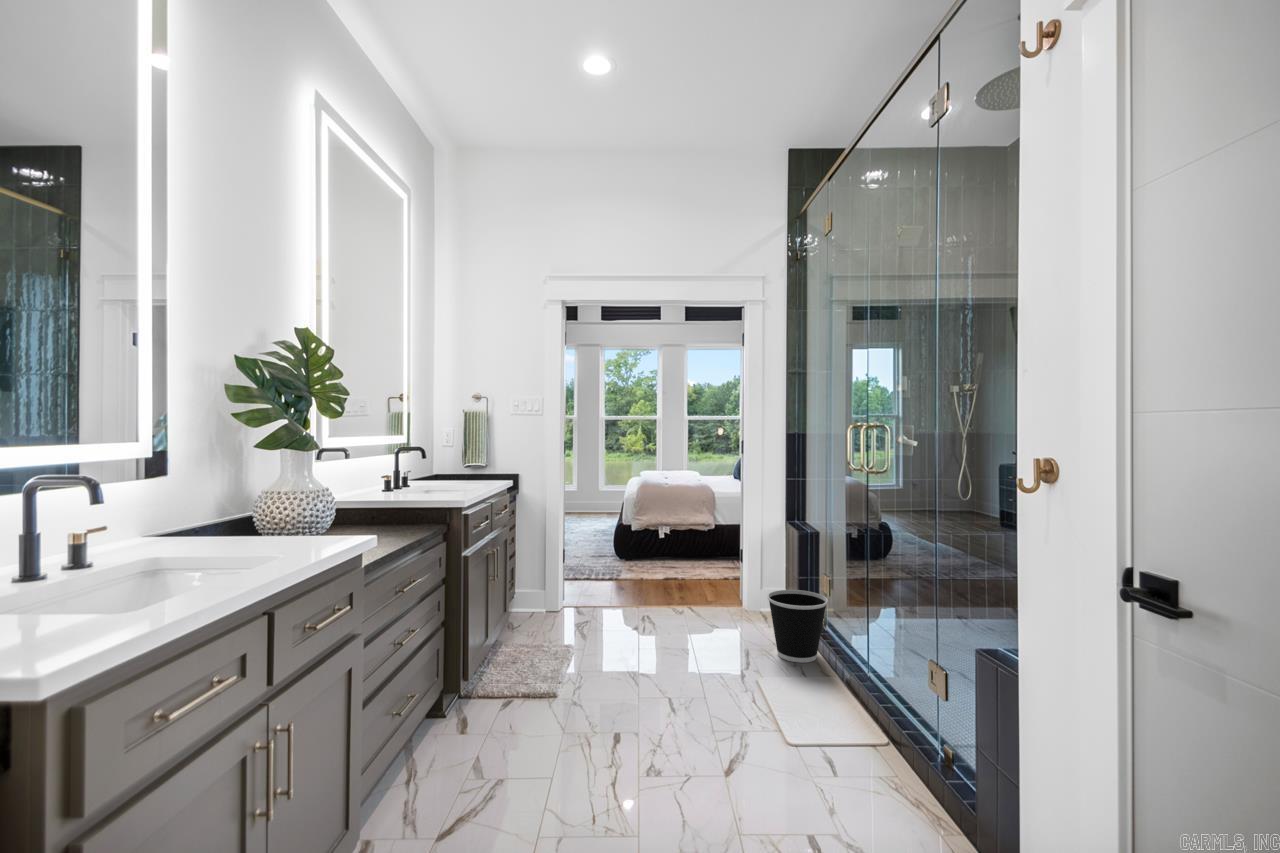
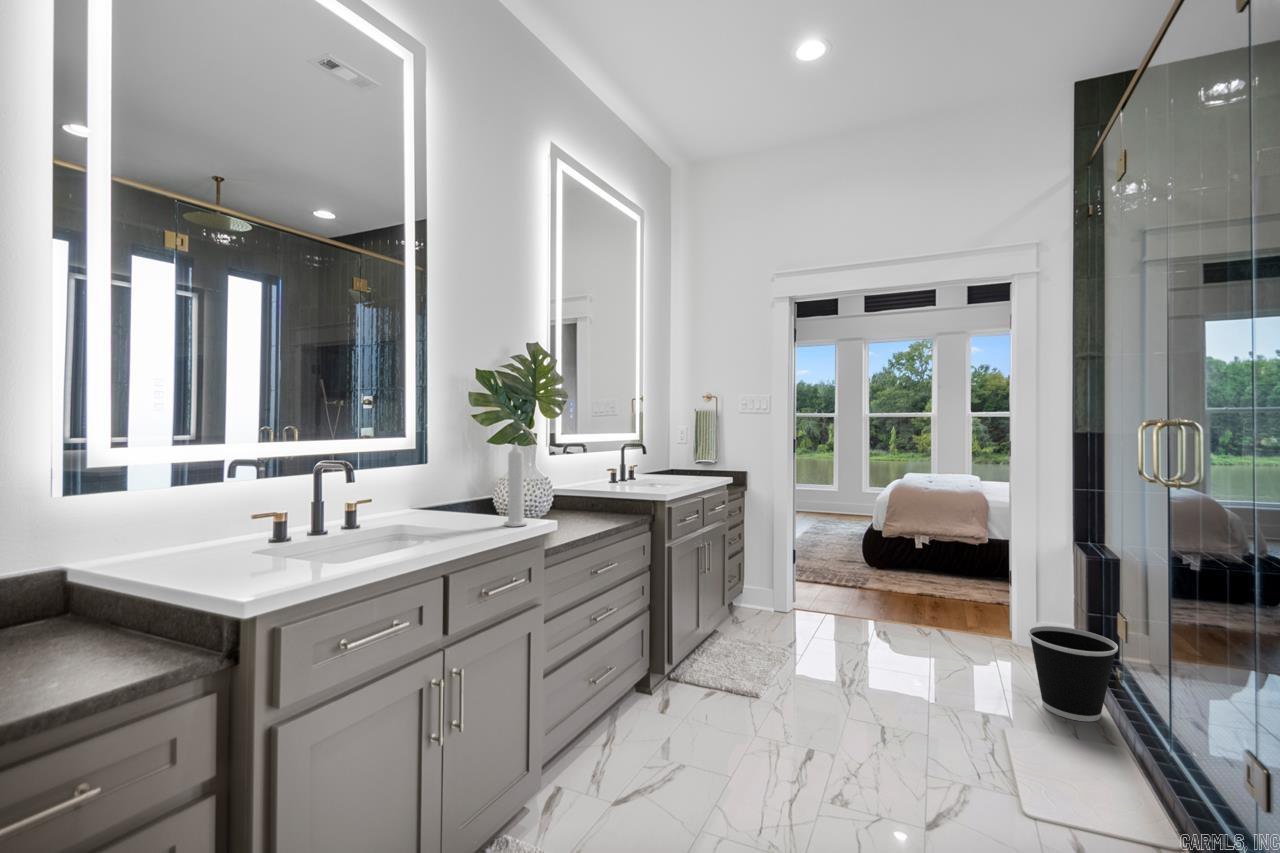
candle: none [306,446,337,546] -> present [504,442,528,527]

